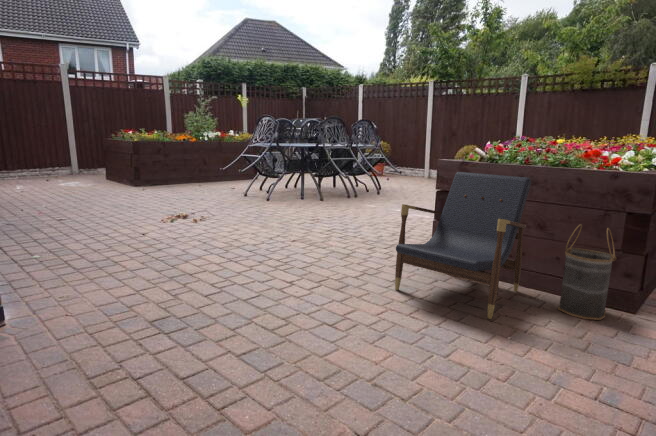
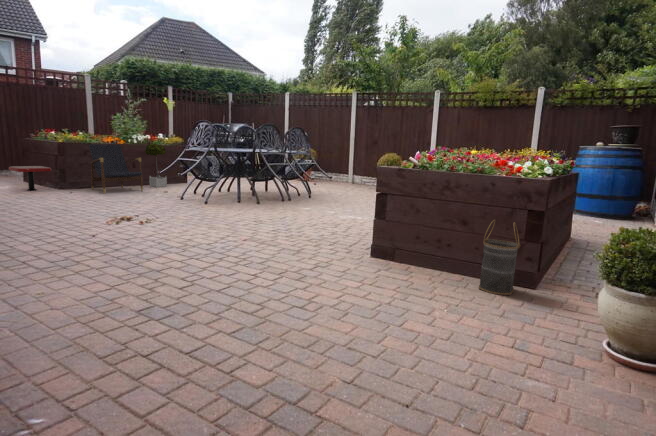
potted tree: none [215,140,235,183] -> present [145,144,167,187]
pedestal table: none [91,164,128,187] -> present [9,166,51,191]
lounge chair: present [395,172,531,319] -> present [89,144,143,194]

